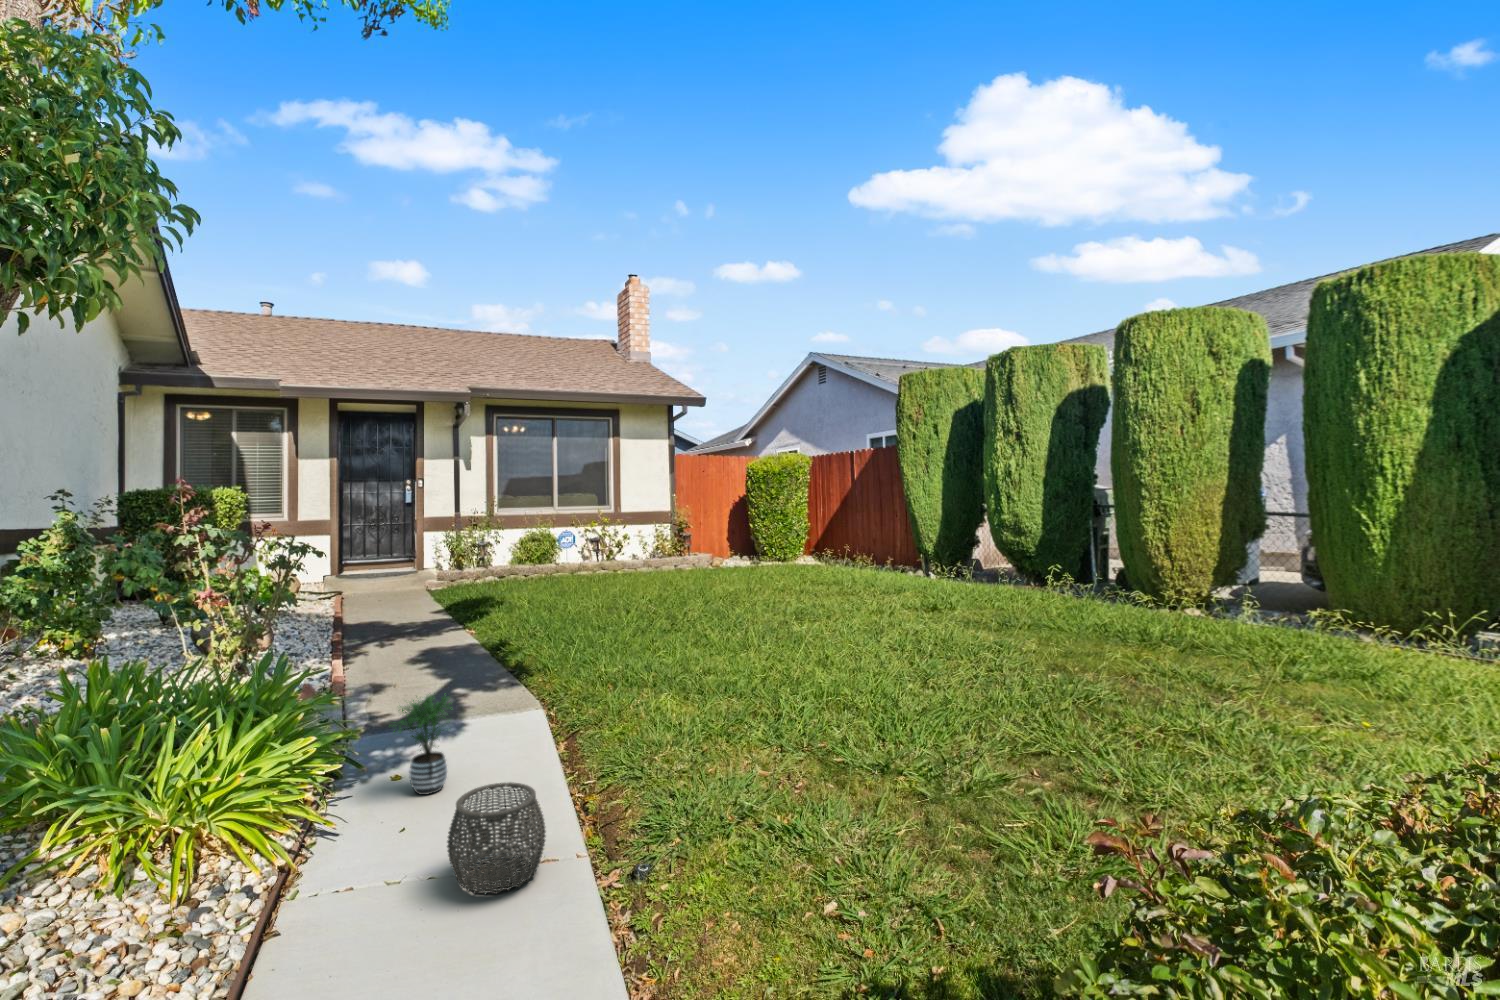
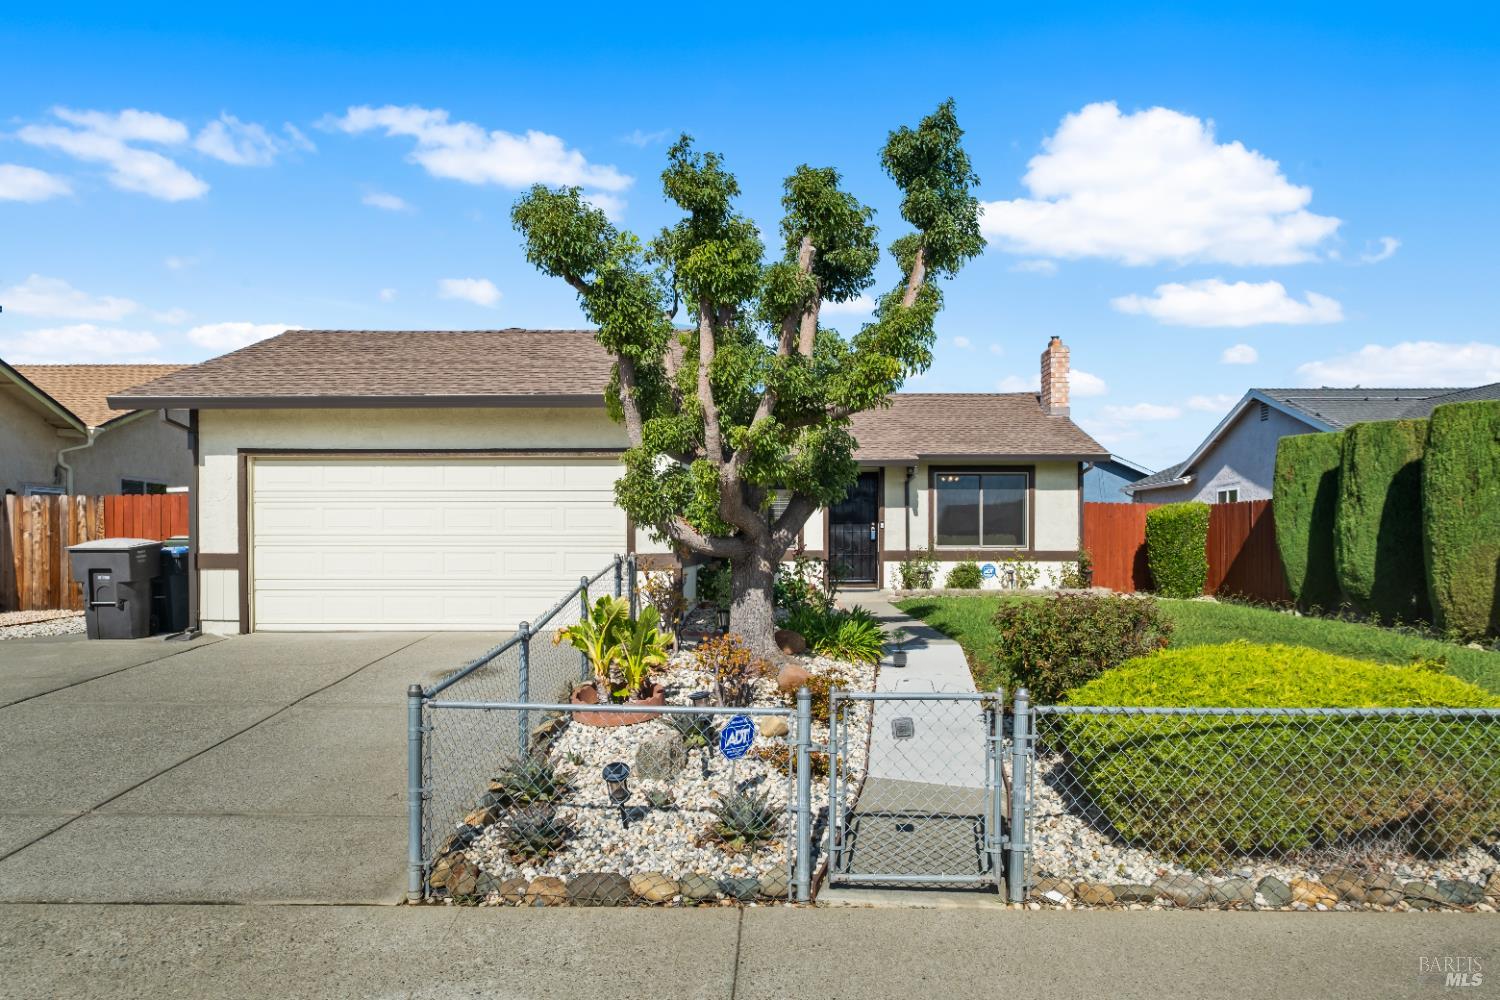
woven basket: present [447,782,546,894] -> none [909,654,942,687]

